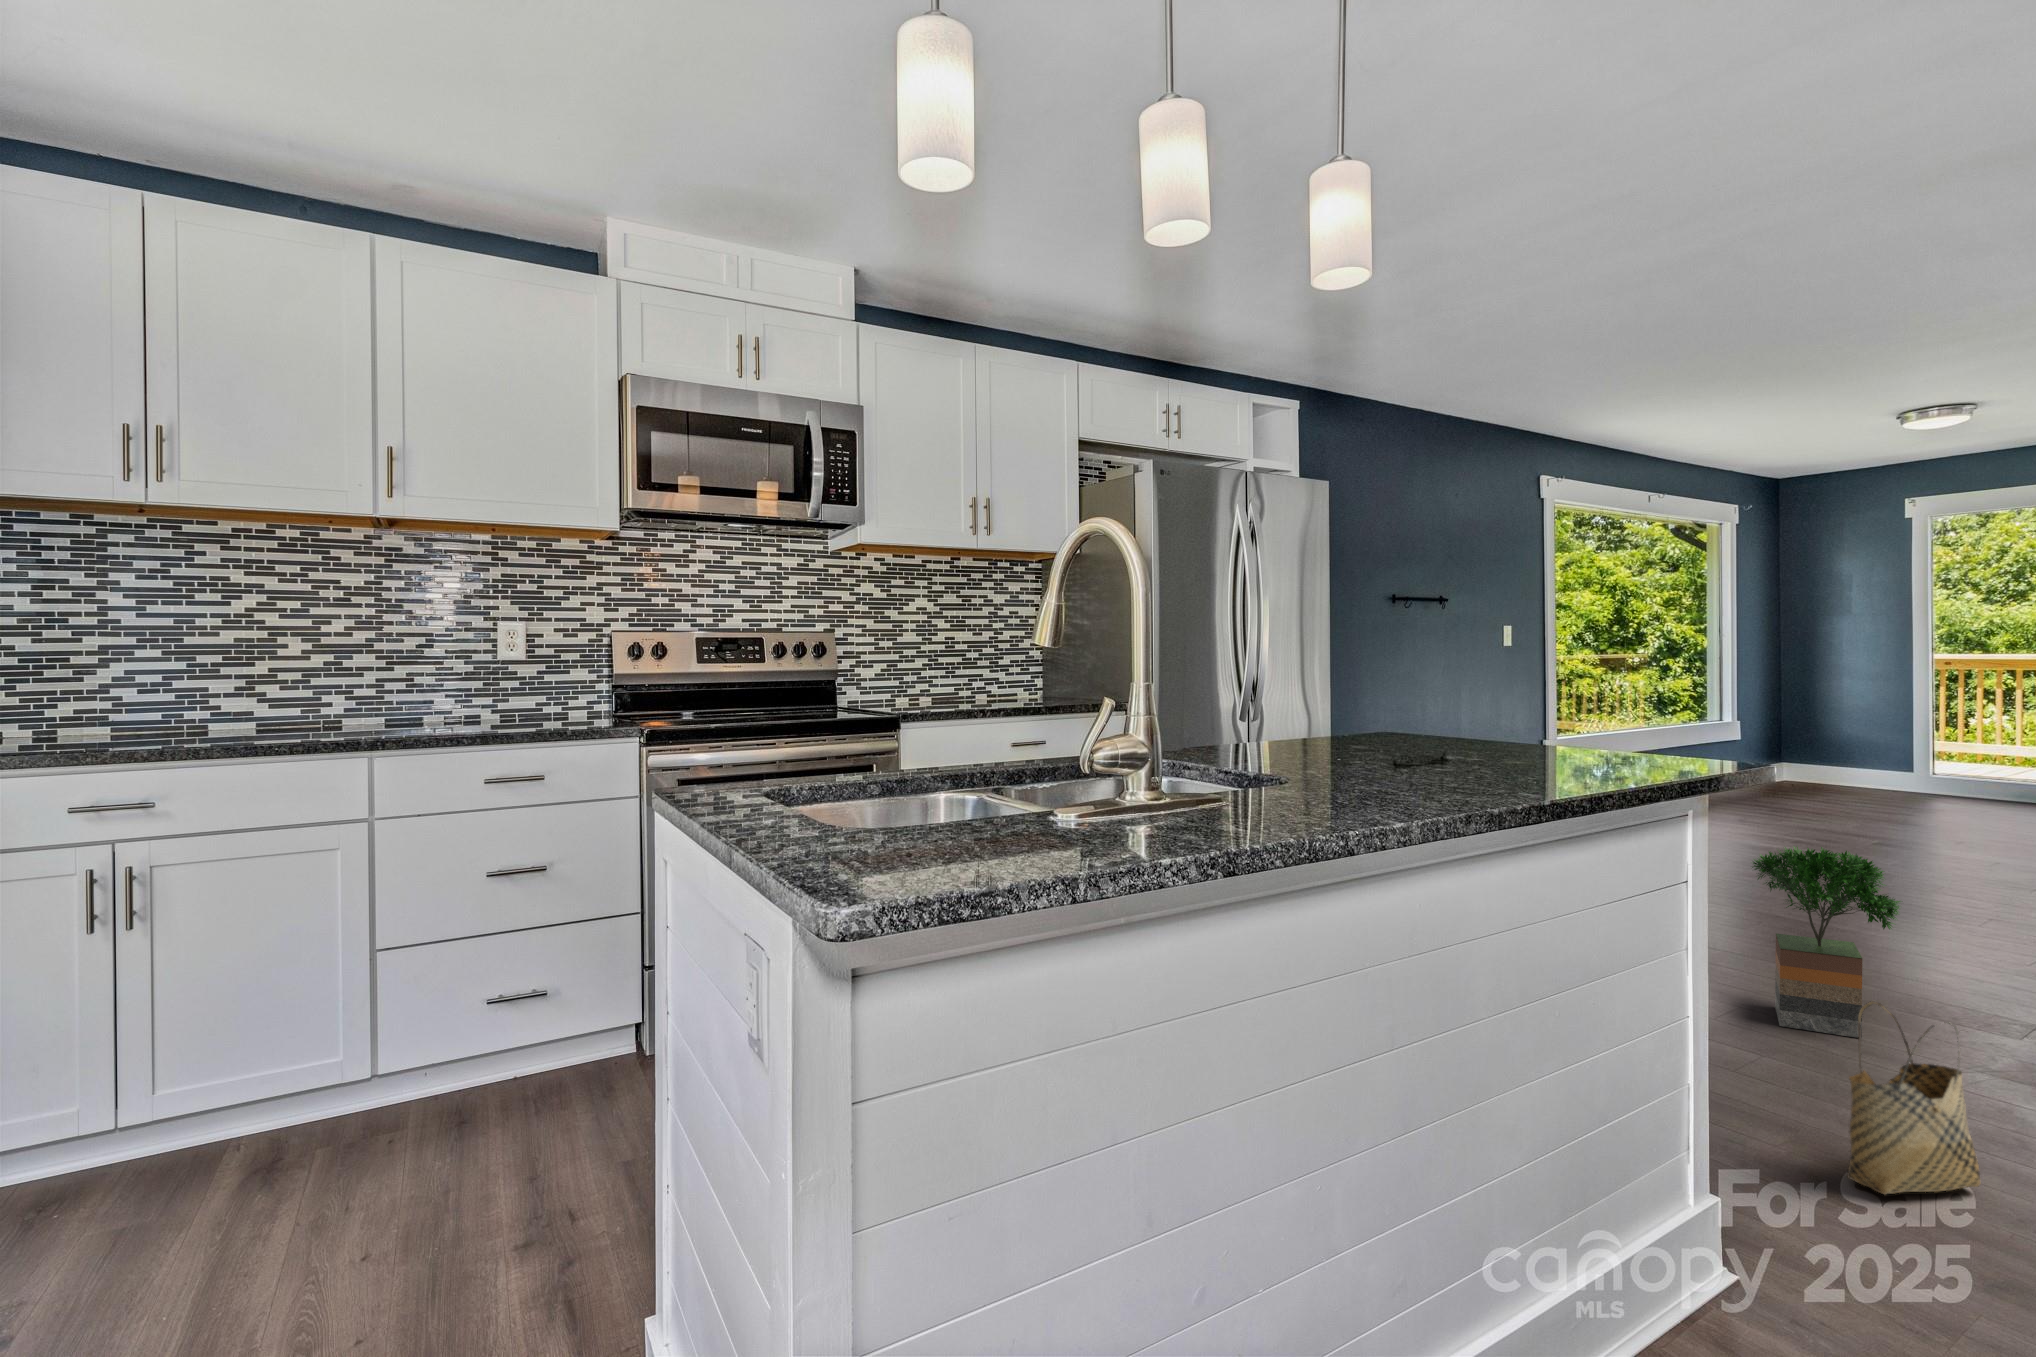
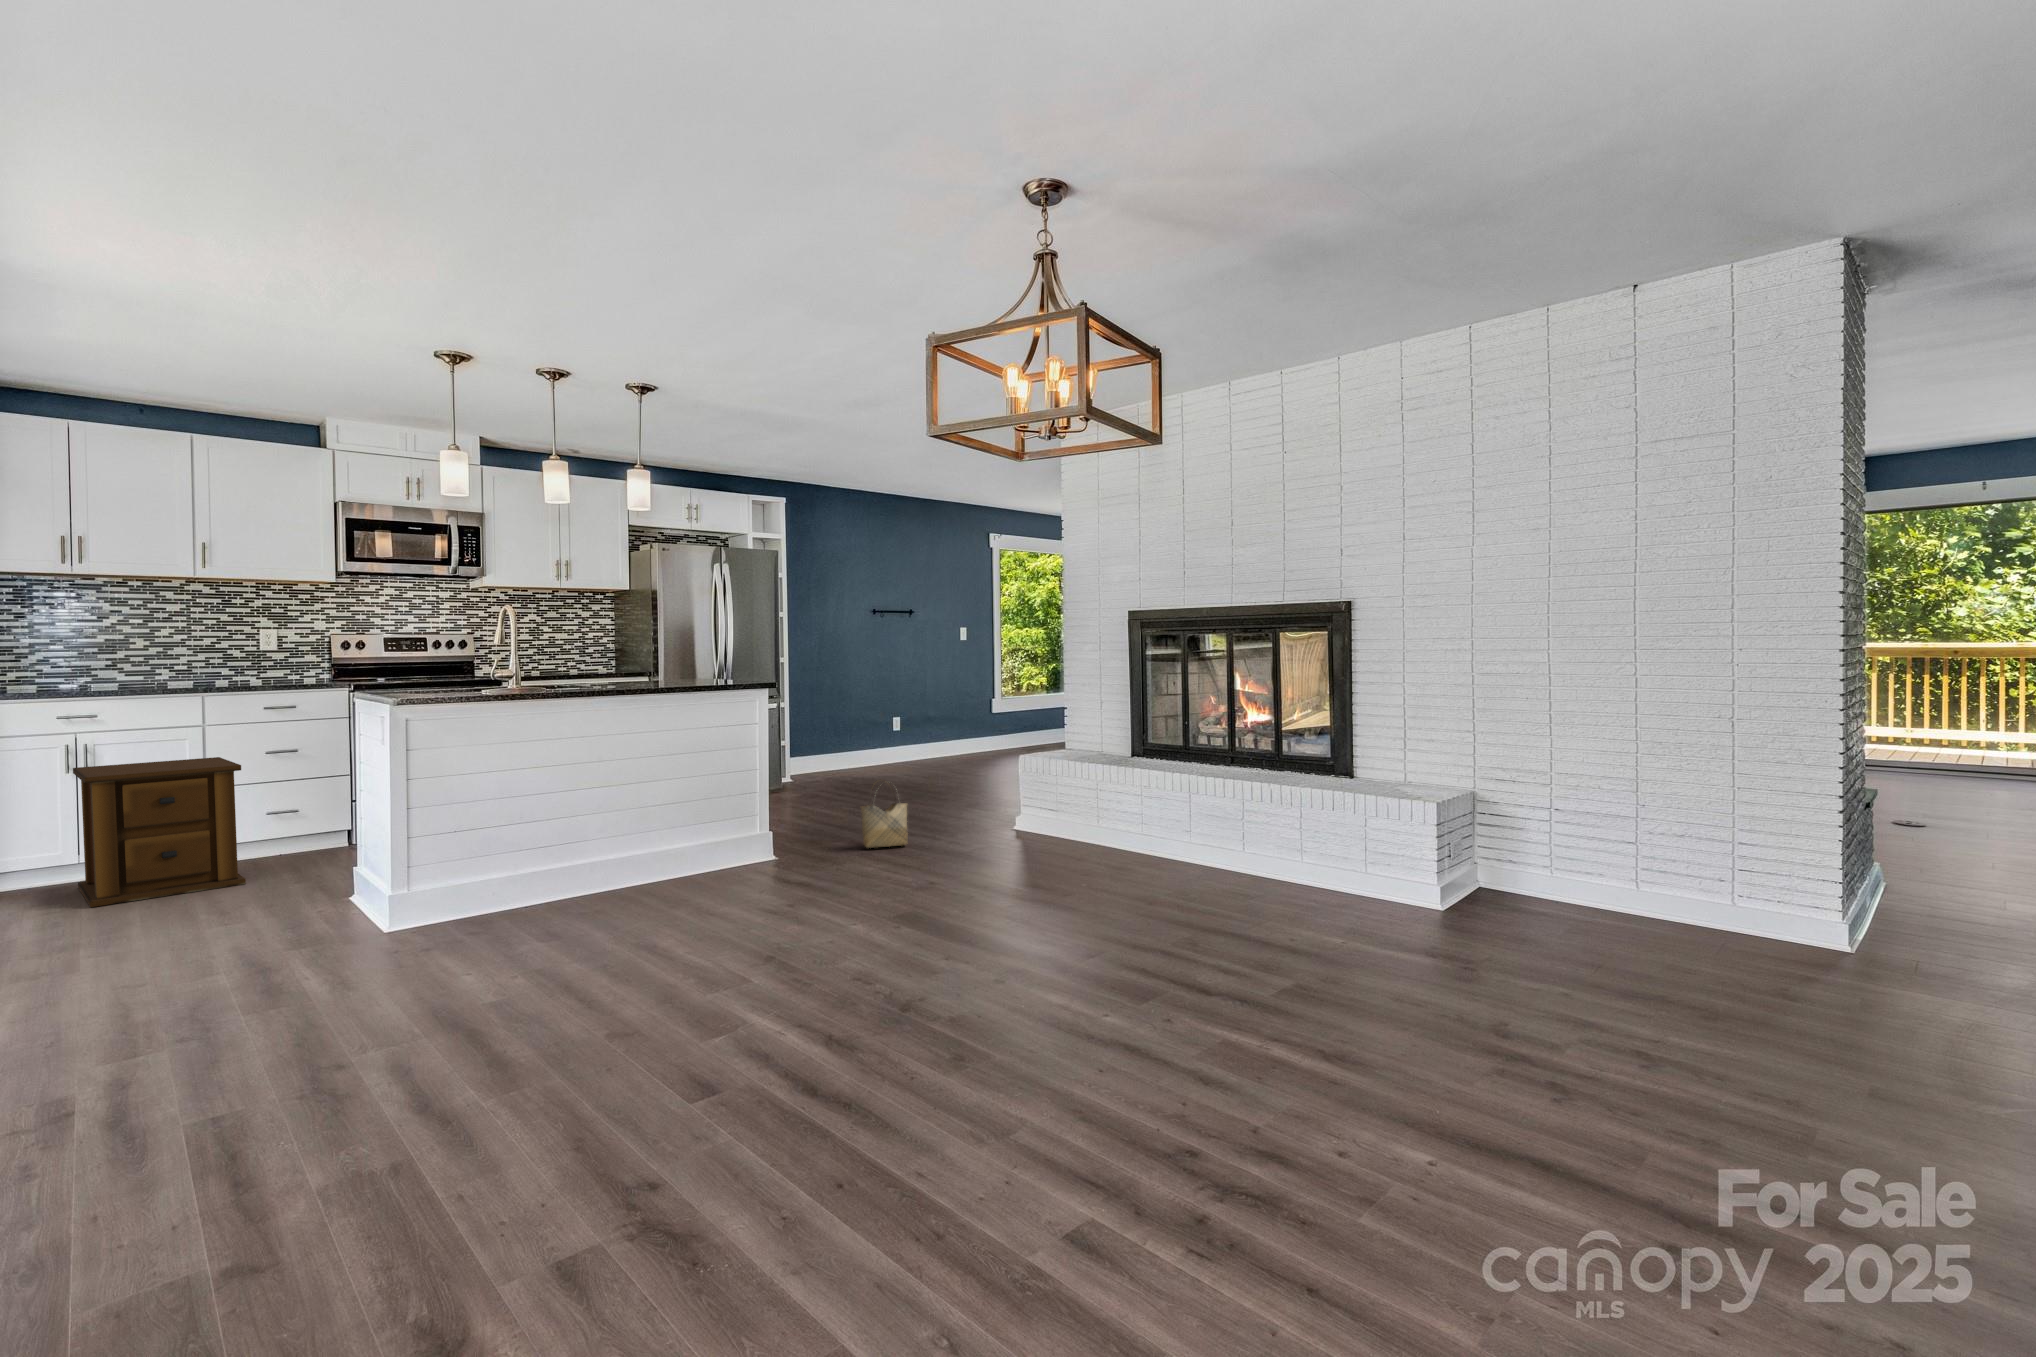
potted tree: present [1752,846,1901,1038] -> none [929,733,982,816]
side table: none [76,882,439,1300] -> present [73,757,246,907]

